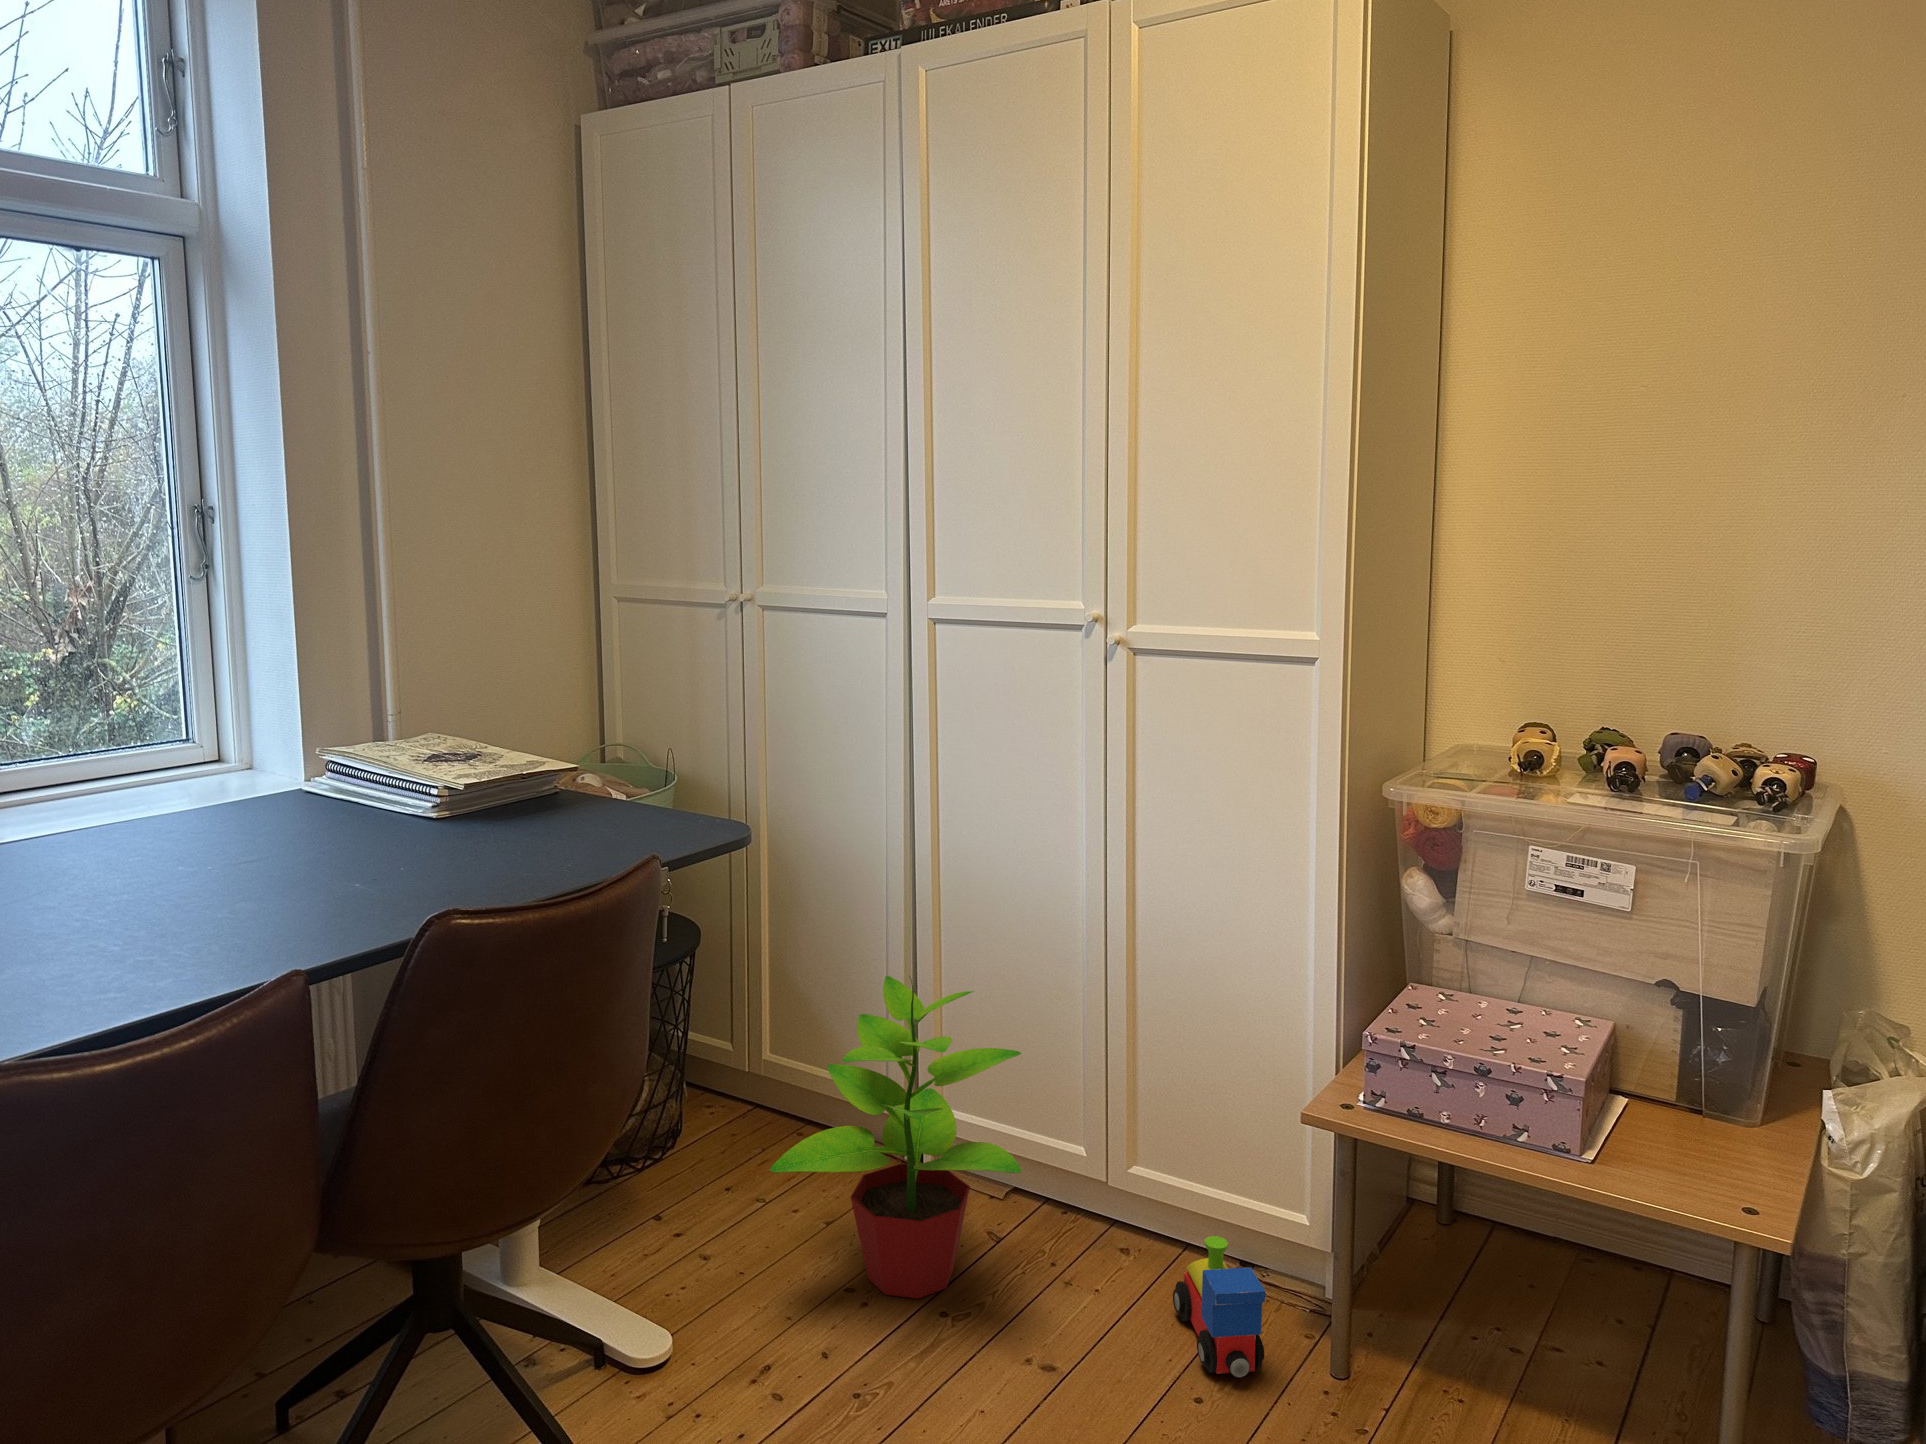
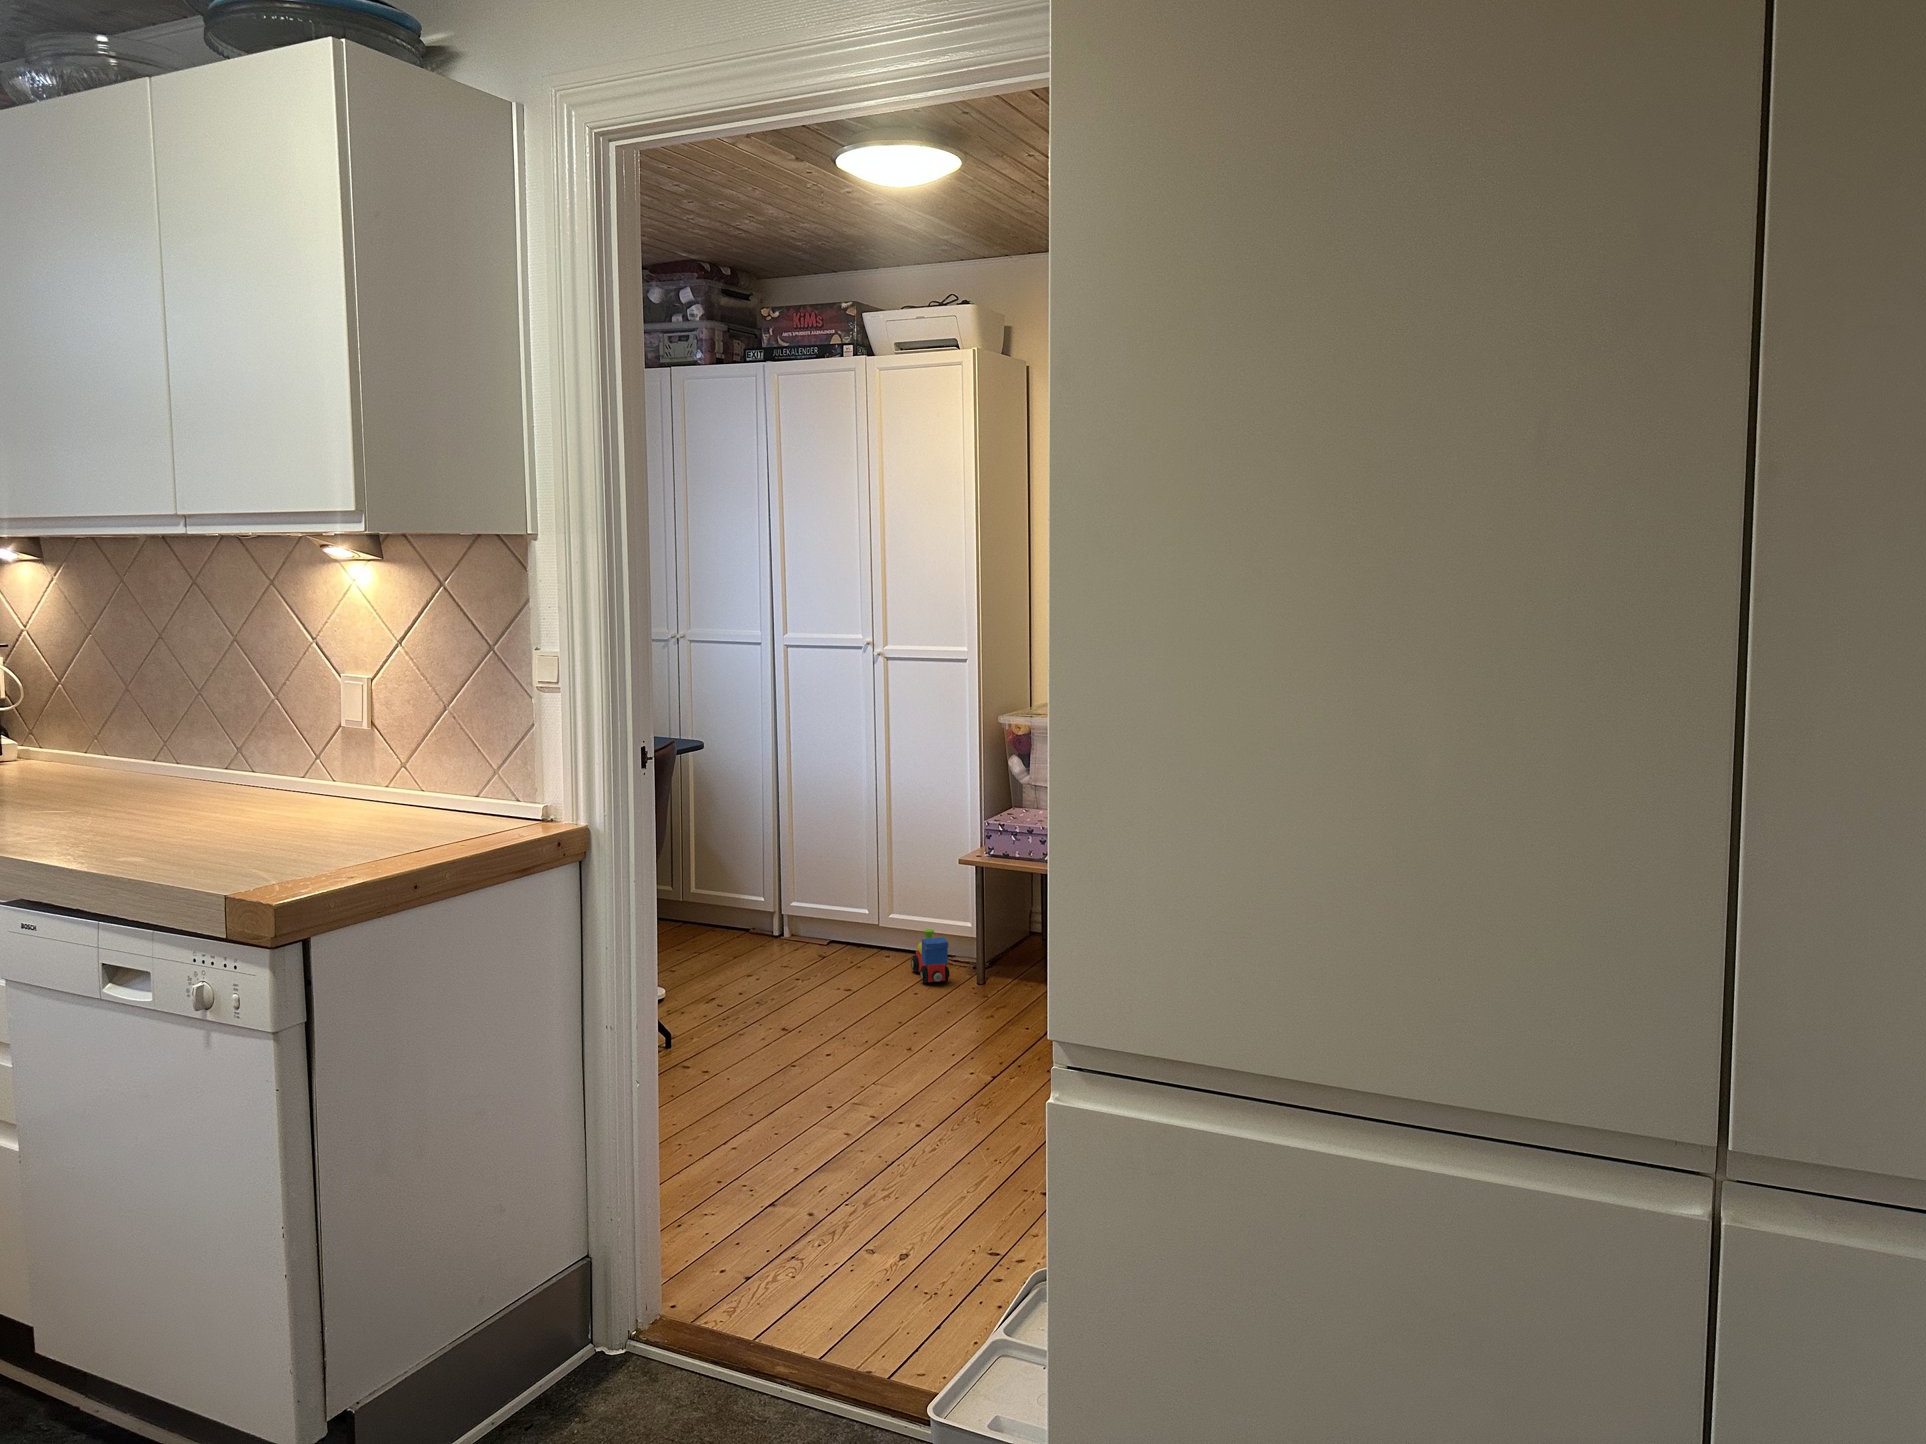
potted plant: present [770,976,1021,1299] -> none [716,818,838,974]

